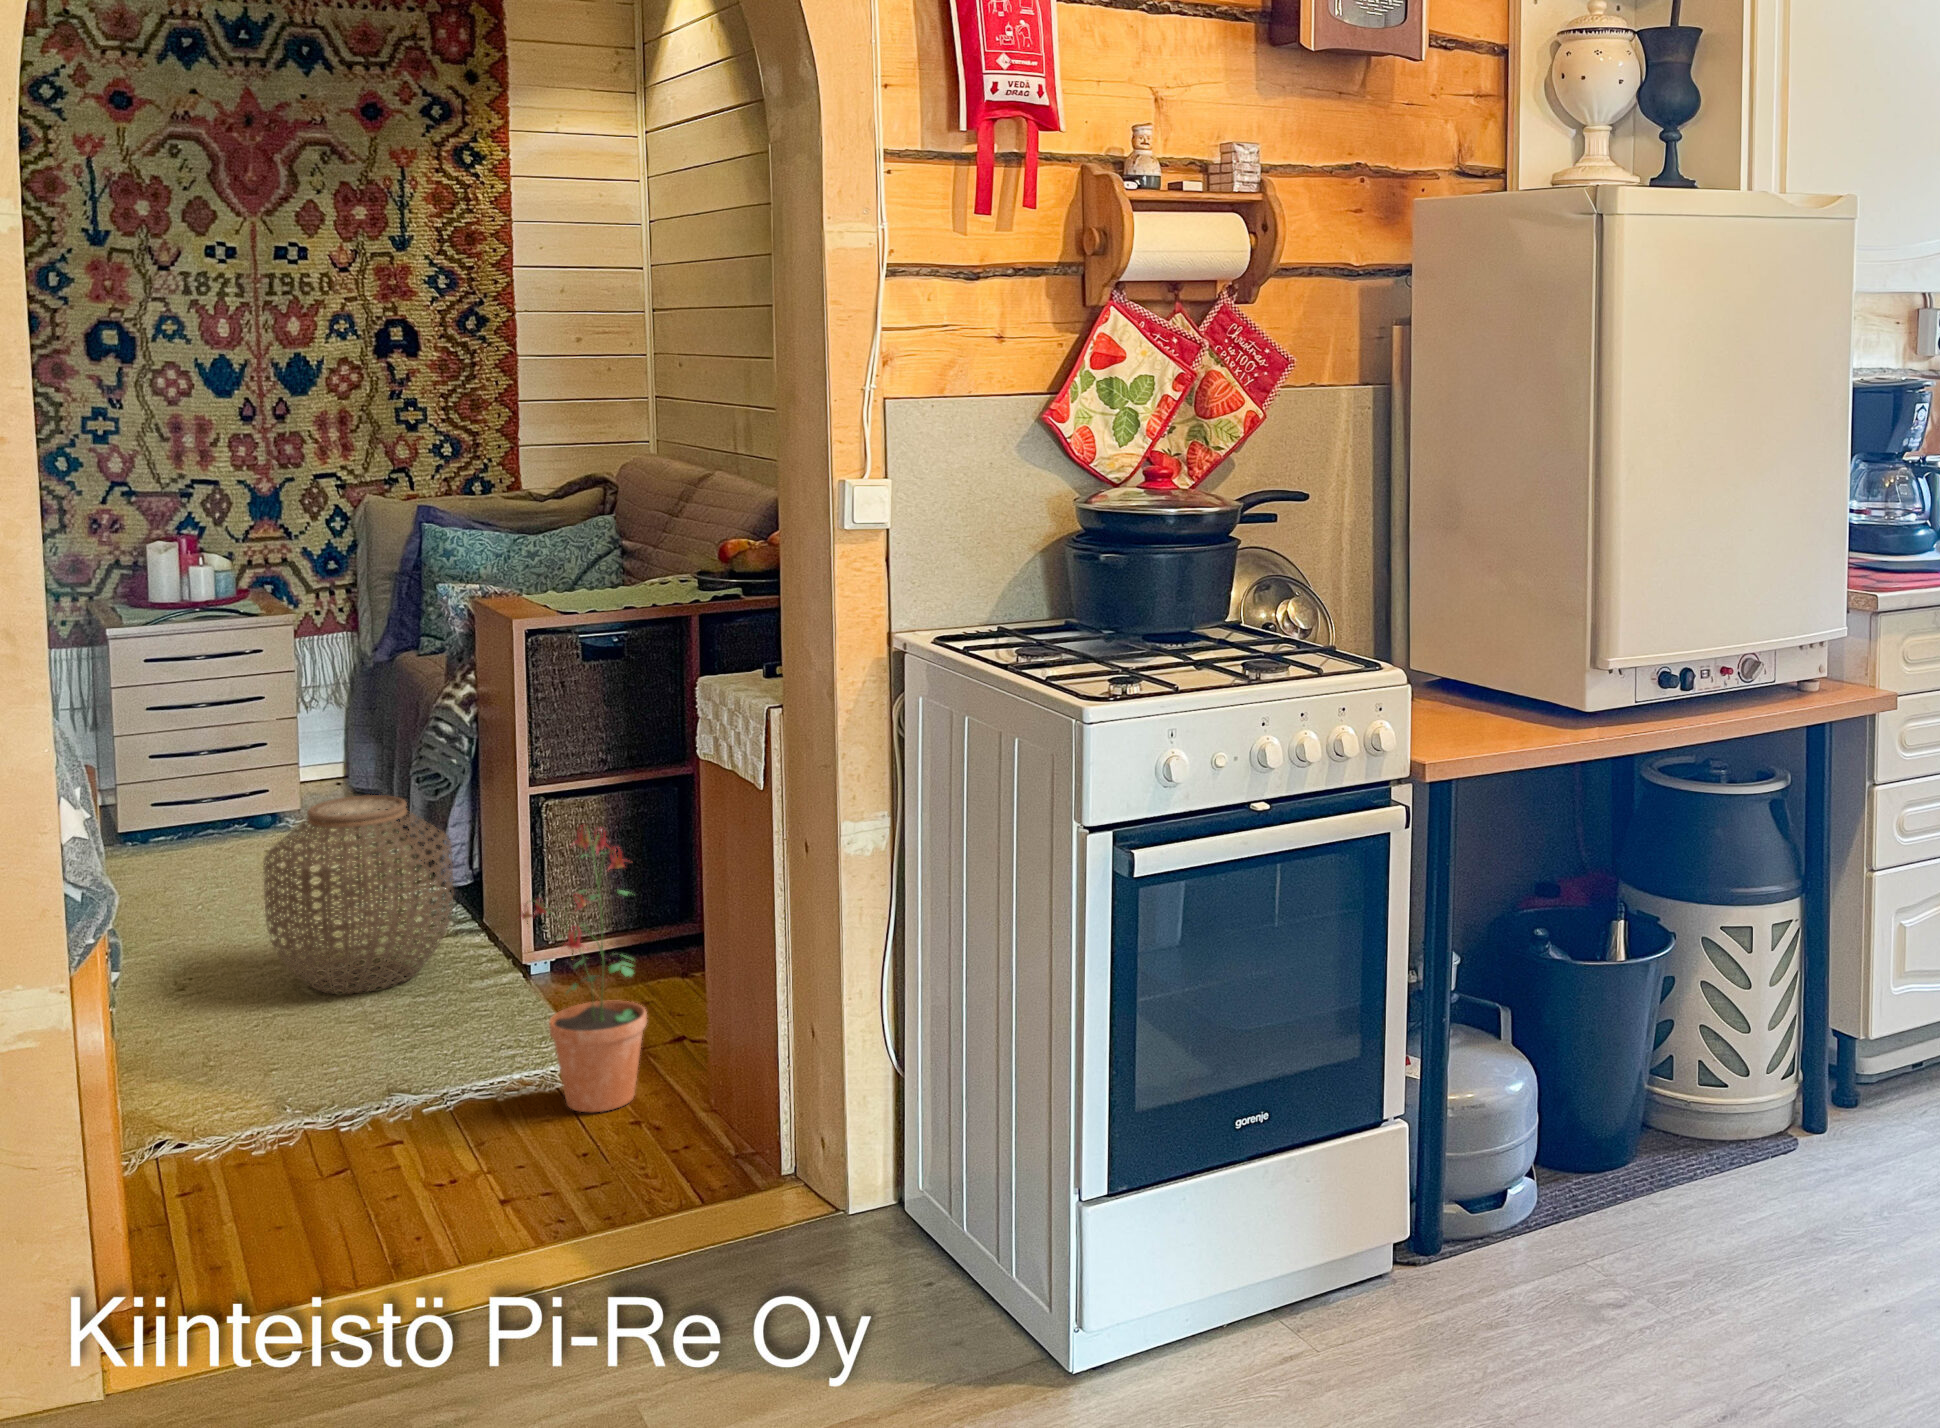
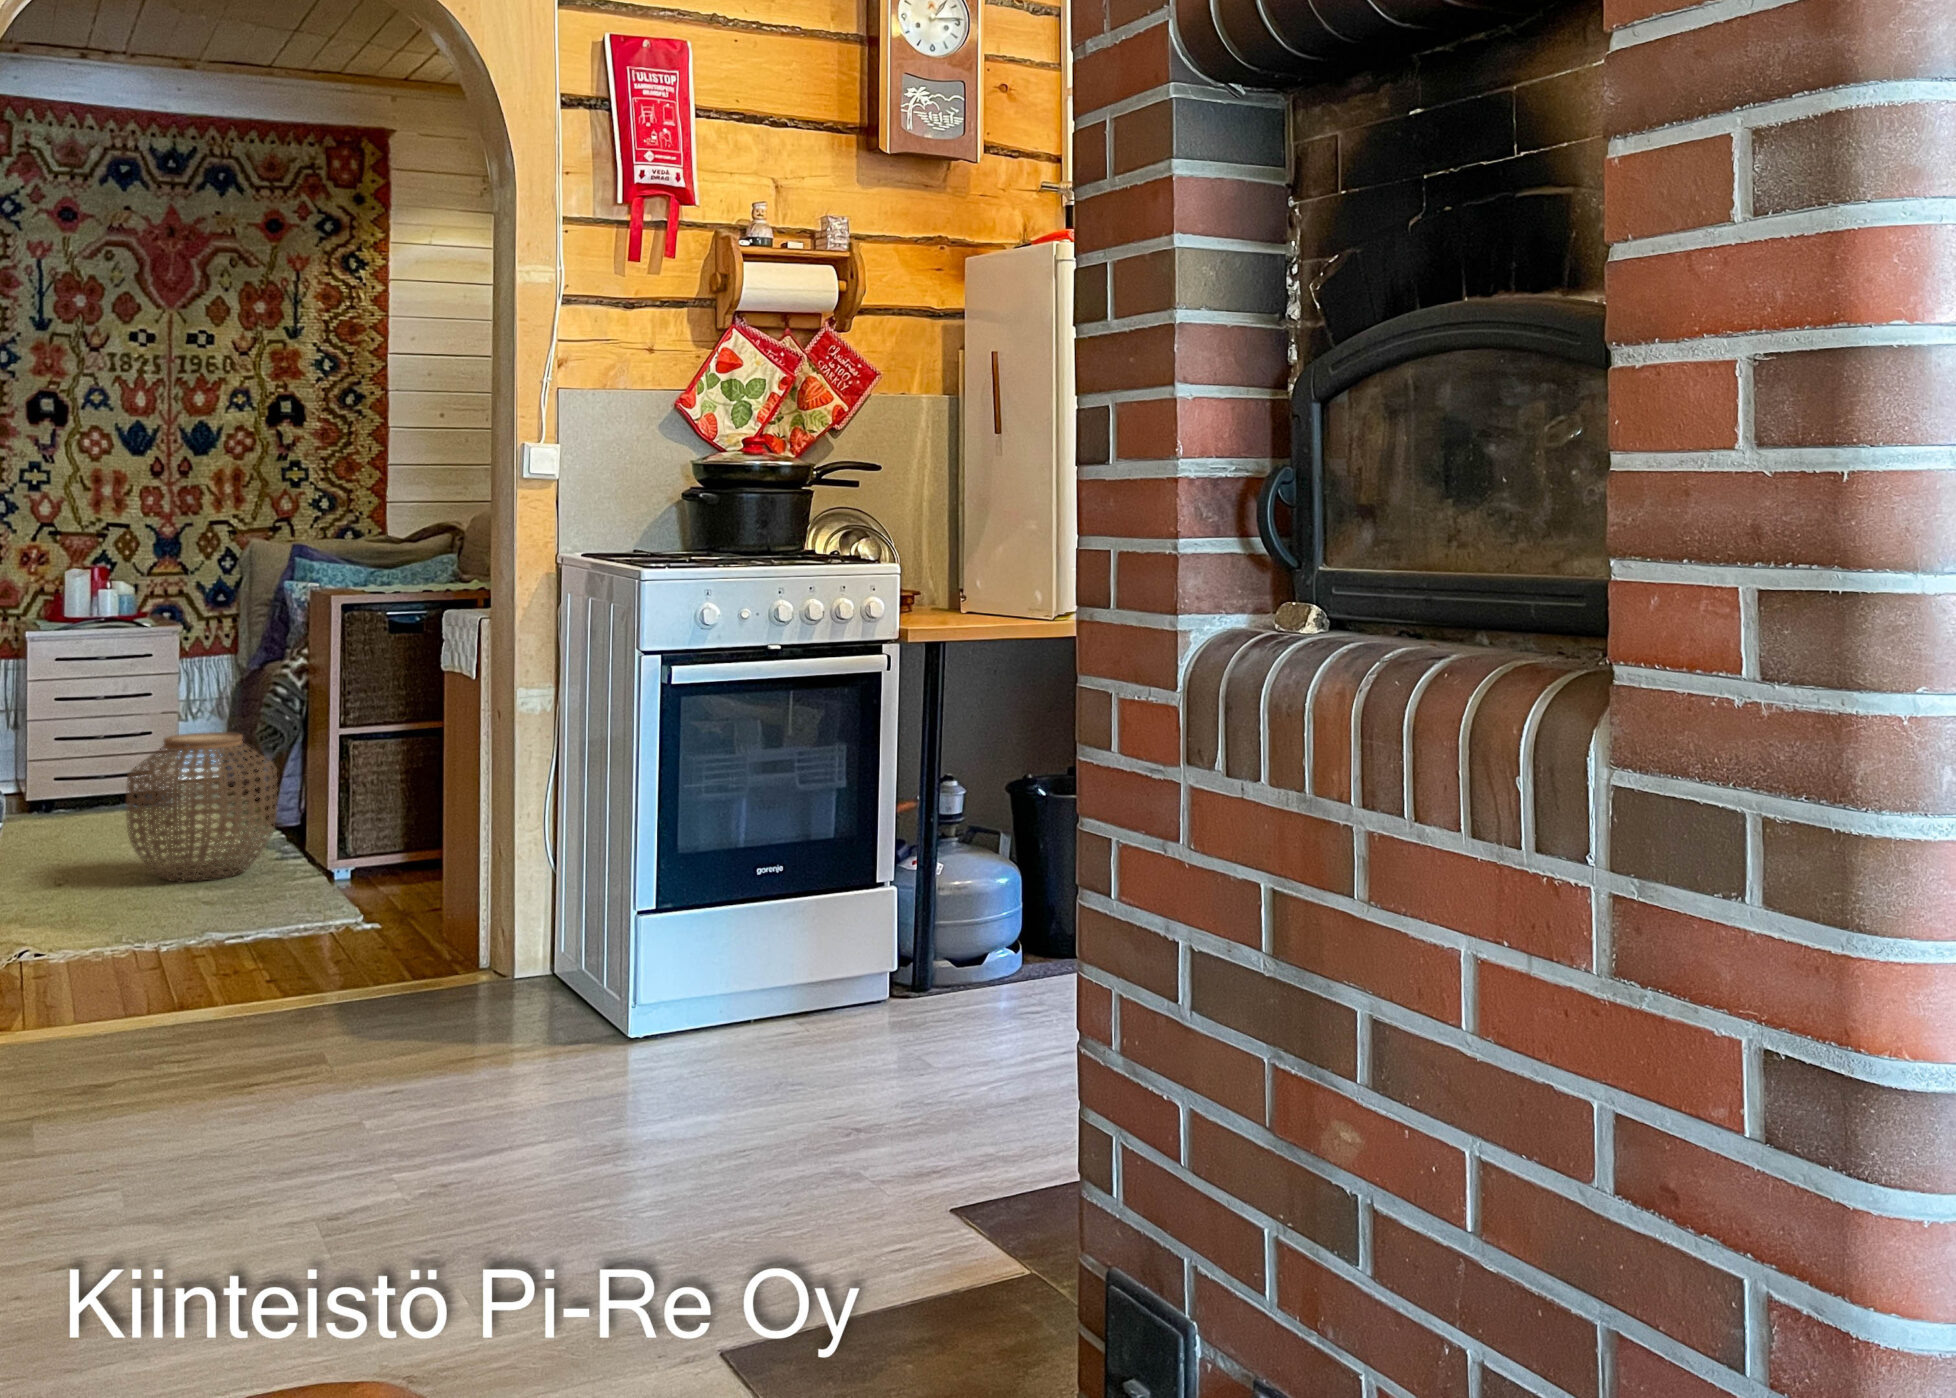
potted plant: present [521,825,647,1112] -> none [302,723,398,934]

